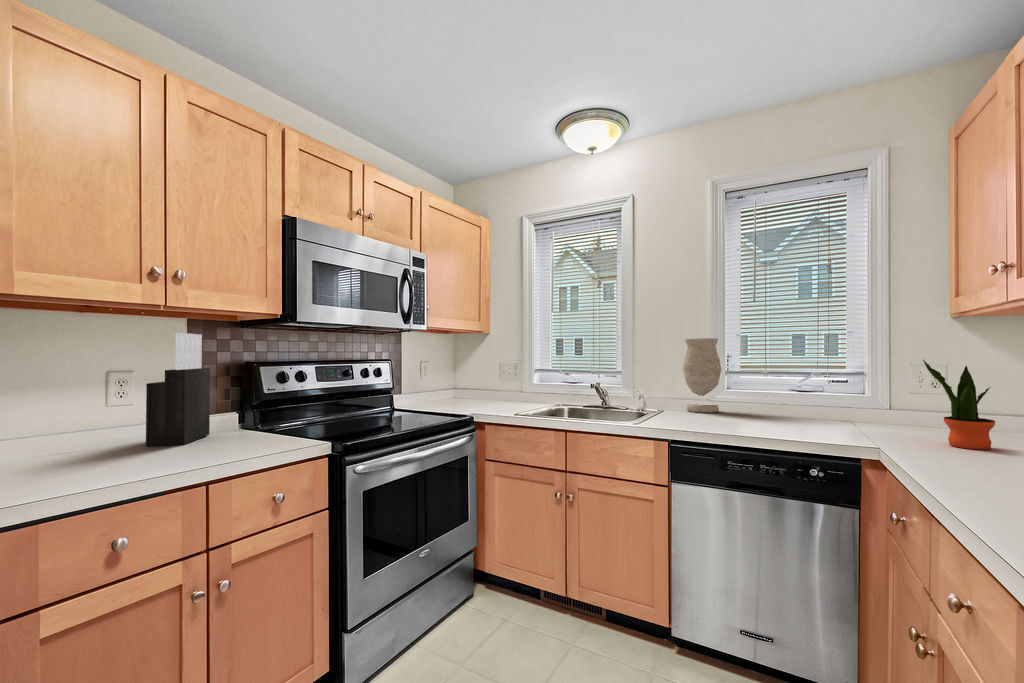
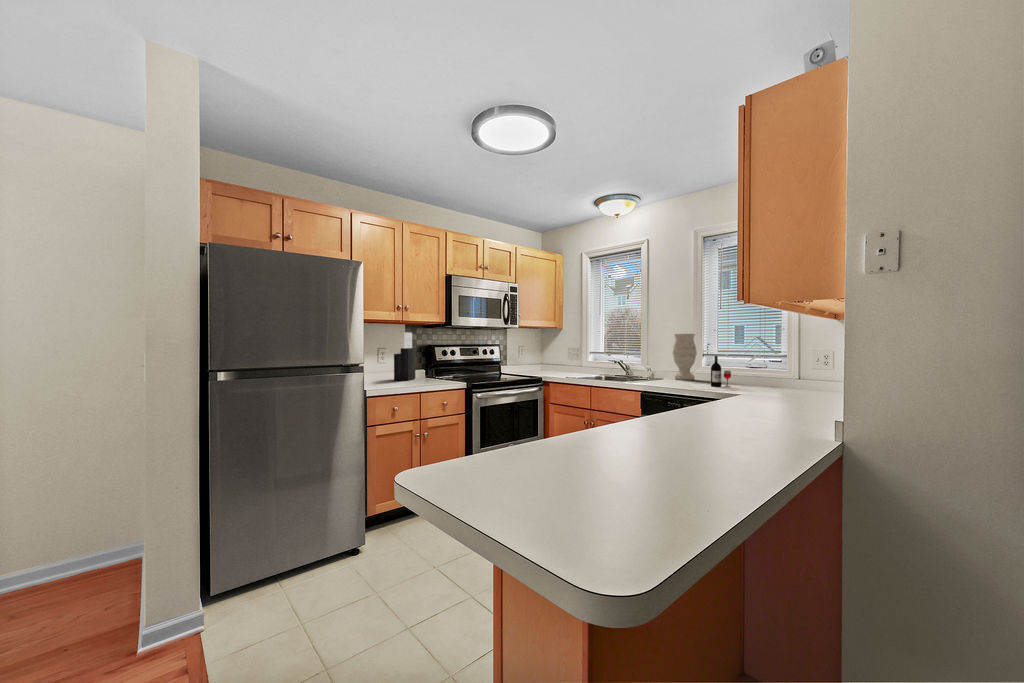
potted plant: present [923,360,995,450] -> none [761,347,791,395]
wine bottle: none [750,375,894,440] -> present [690,356,748,391]

